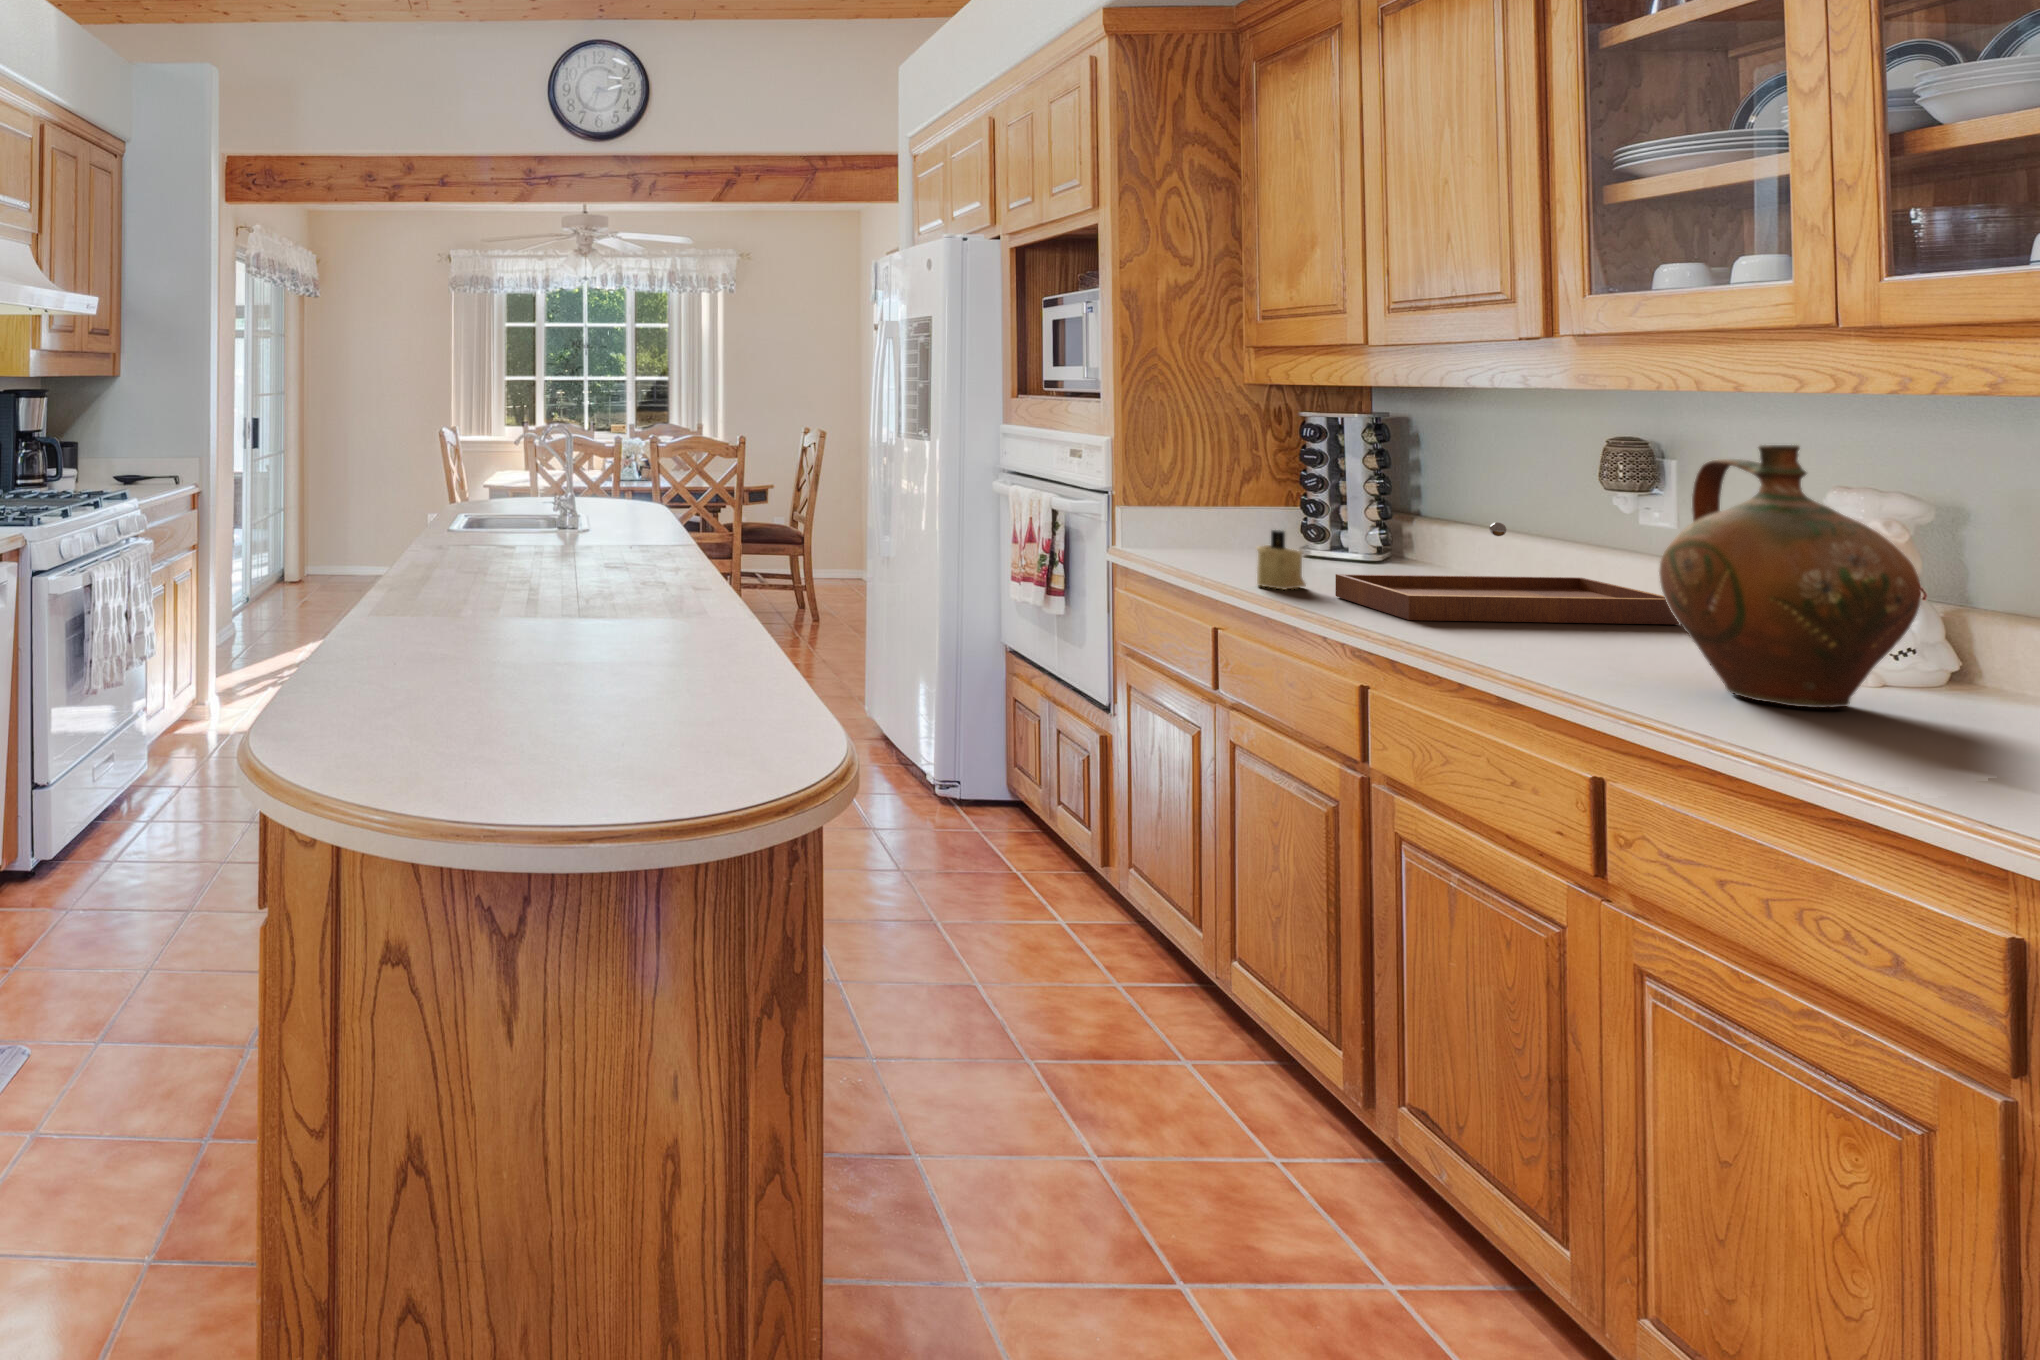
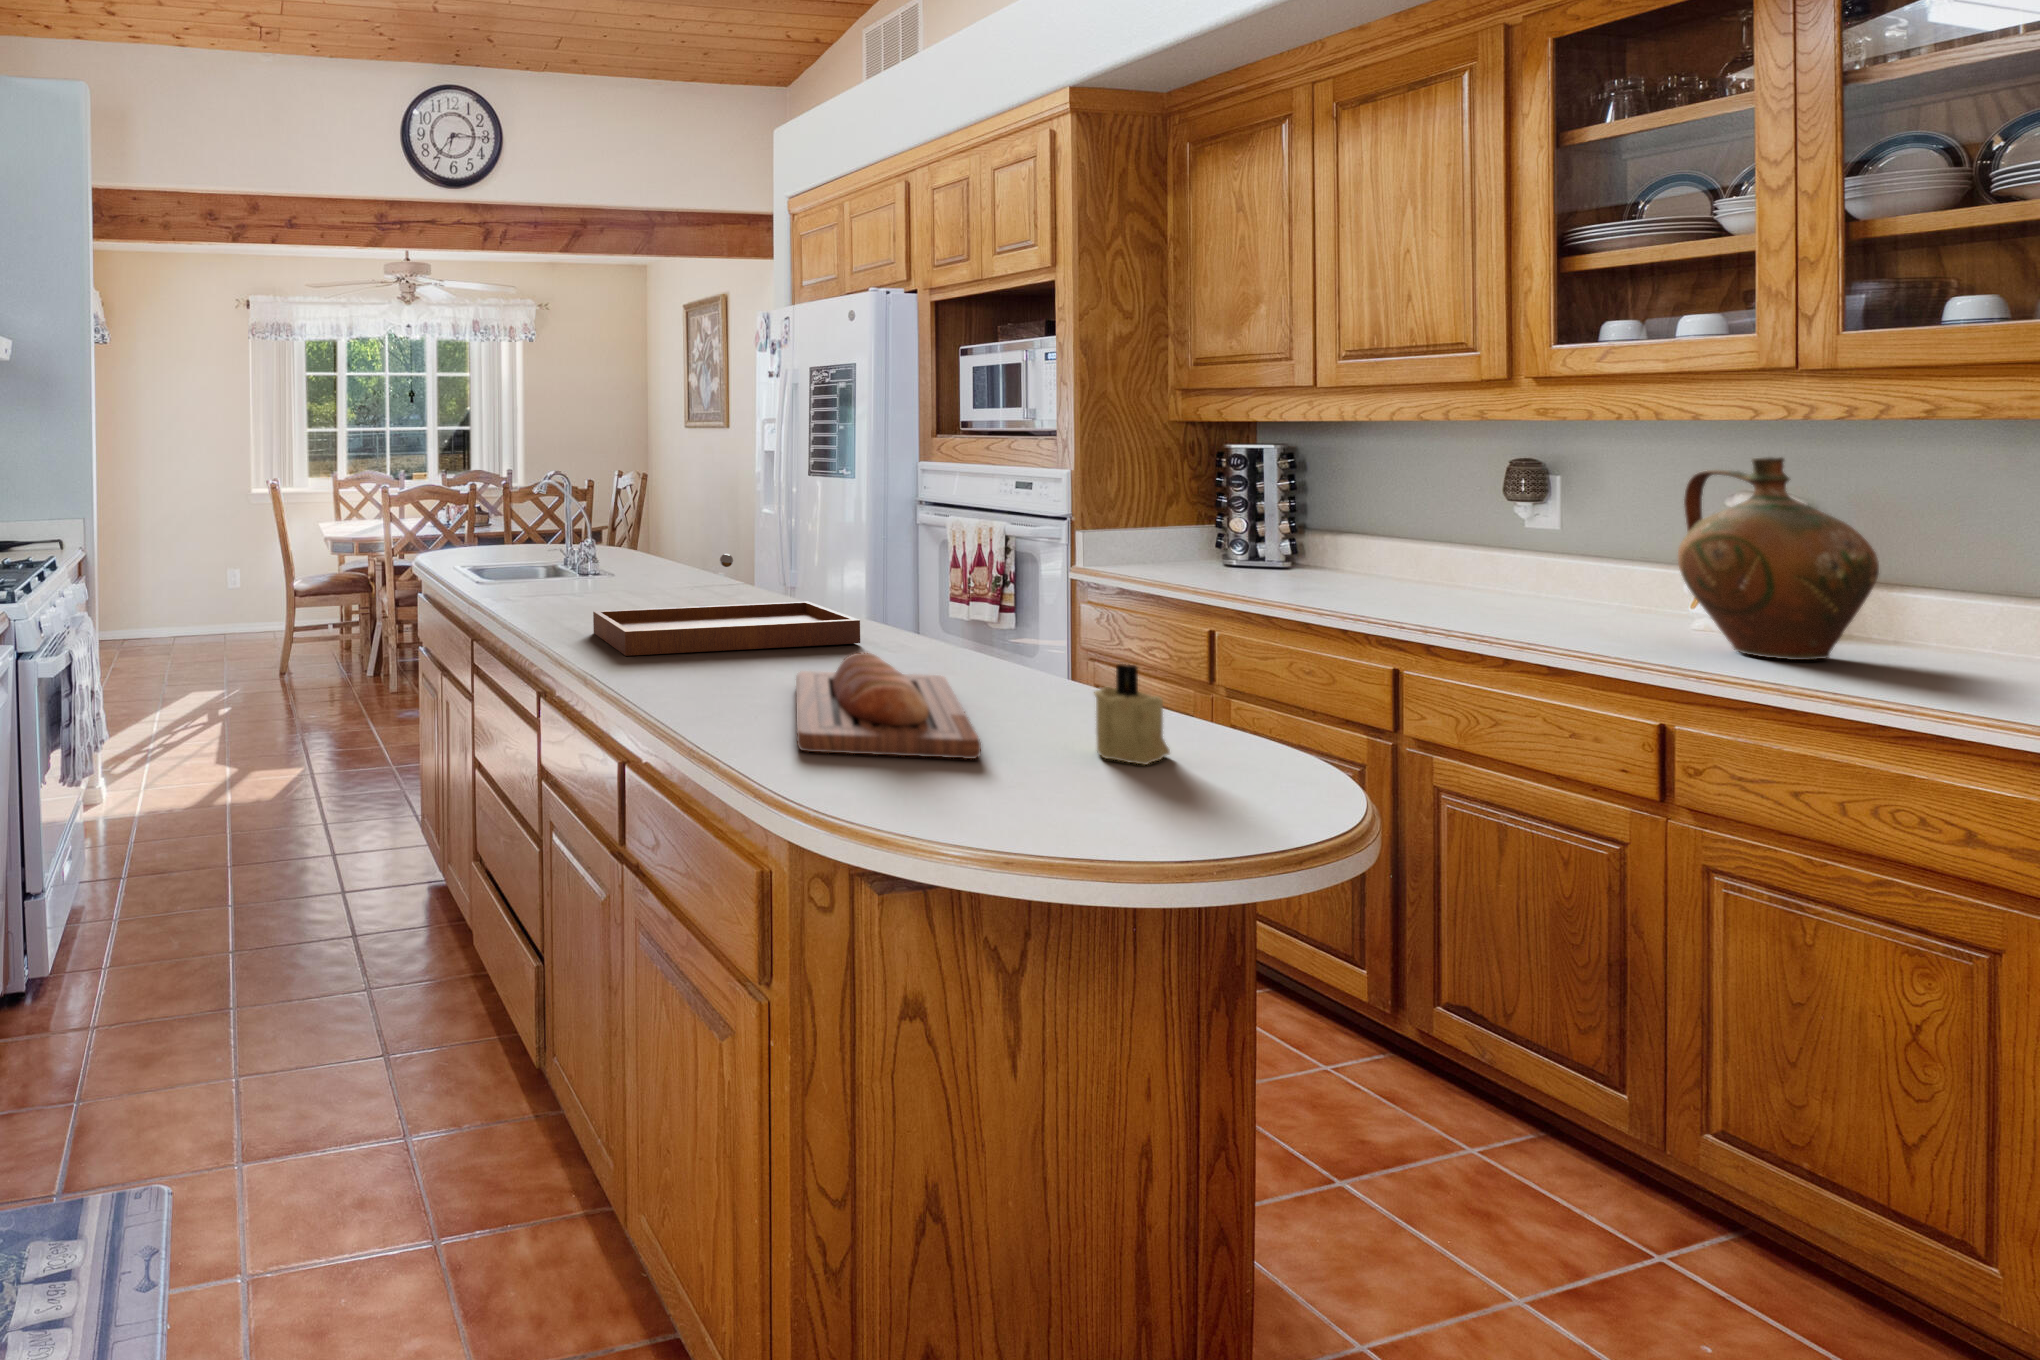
tray: present [1335,522,1679,624] -> present [593,554,860,656]
candle: present [1257,530,1306,590] -> present [1094,664,1170,765]
bread loaf: none [381,612,650,720] -> present [796,653,981,759]

